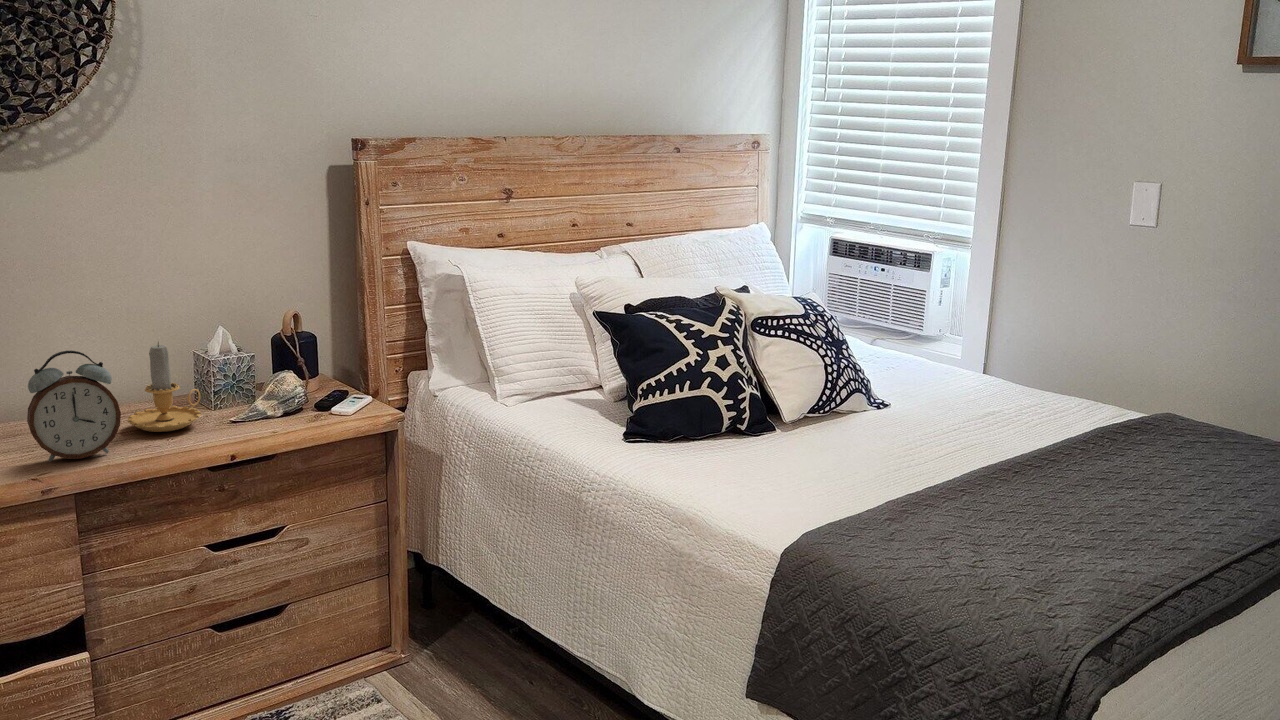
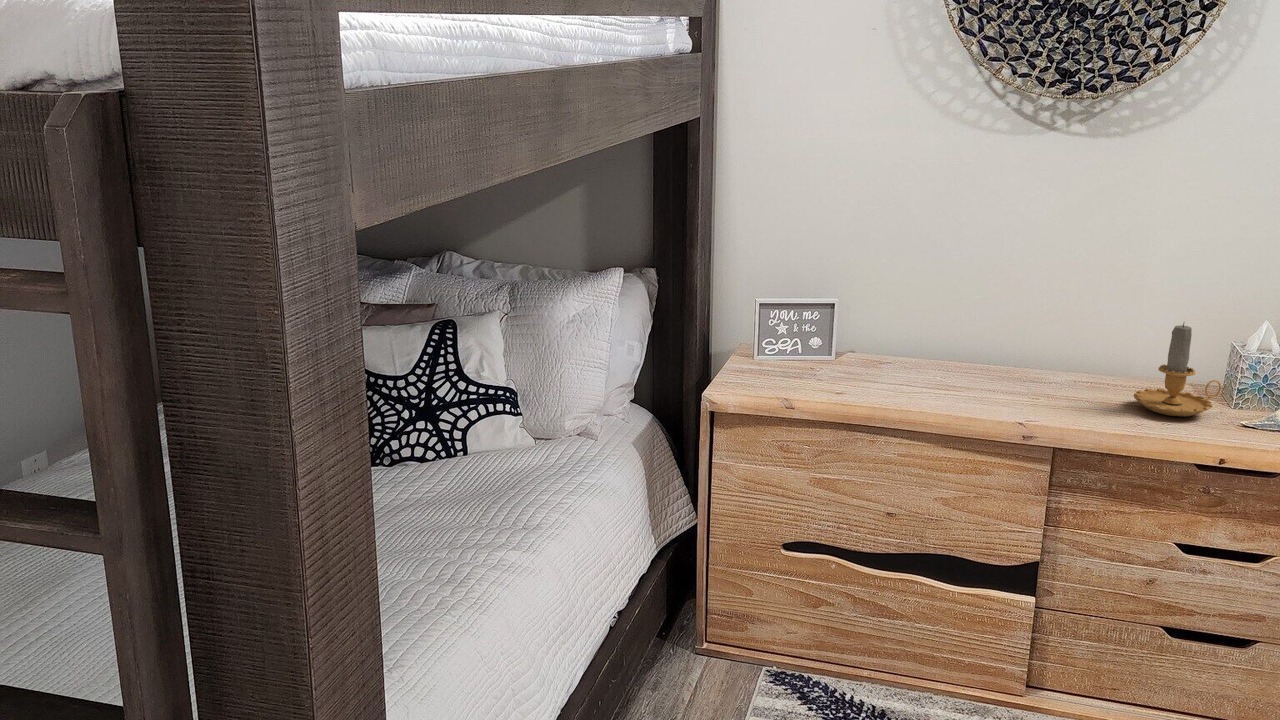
alarm clock: present [27,351,121,462] -> none [1033,312,1119,419]

